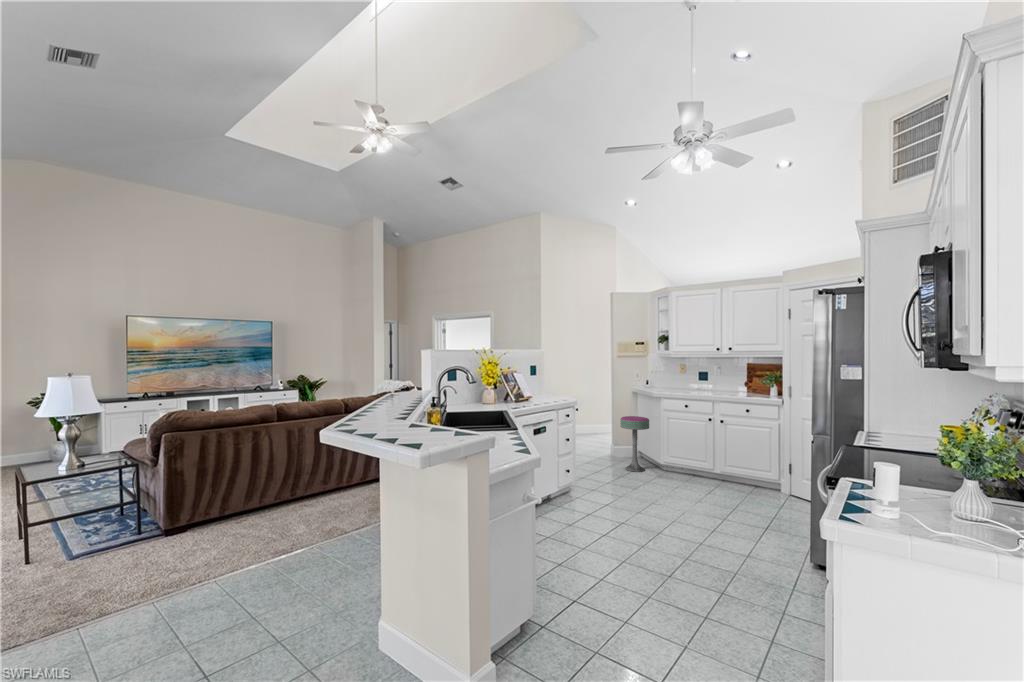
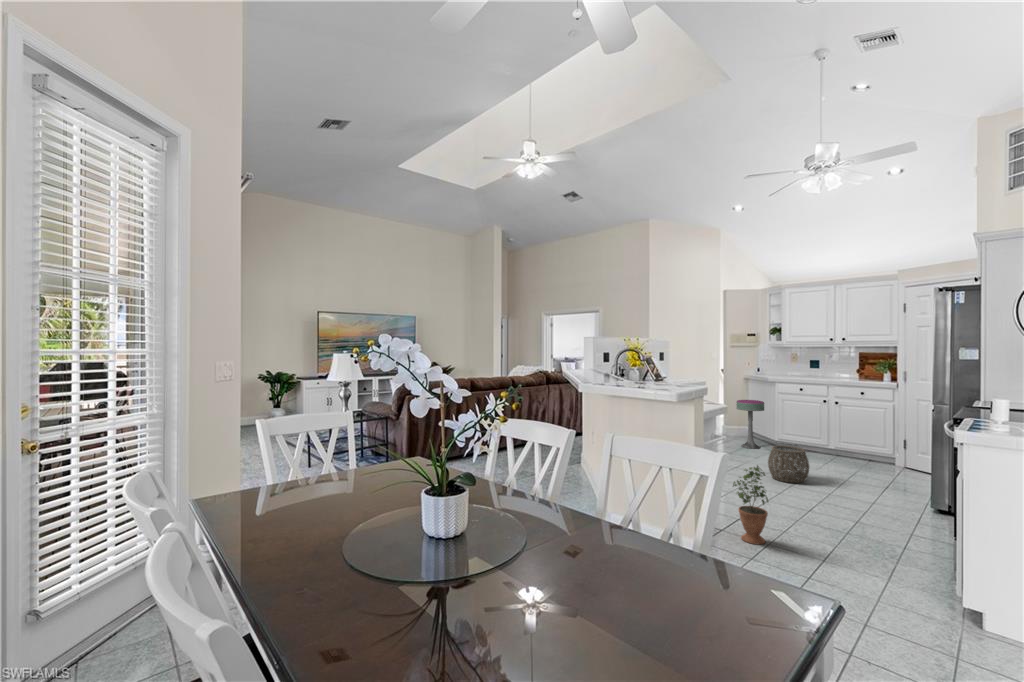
woven basket: none [640,476,685,522] -> present [768,446,809,483]
potted plant: none [562,521,608,639] -> present [733,465,768,544]

